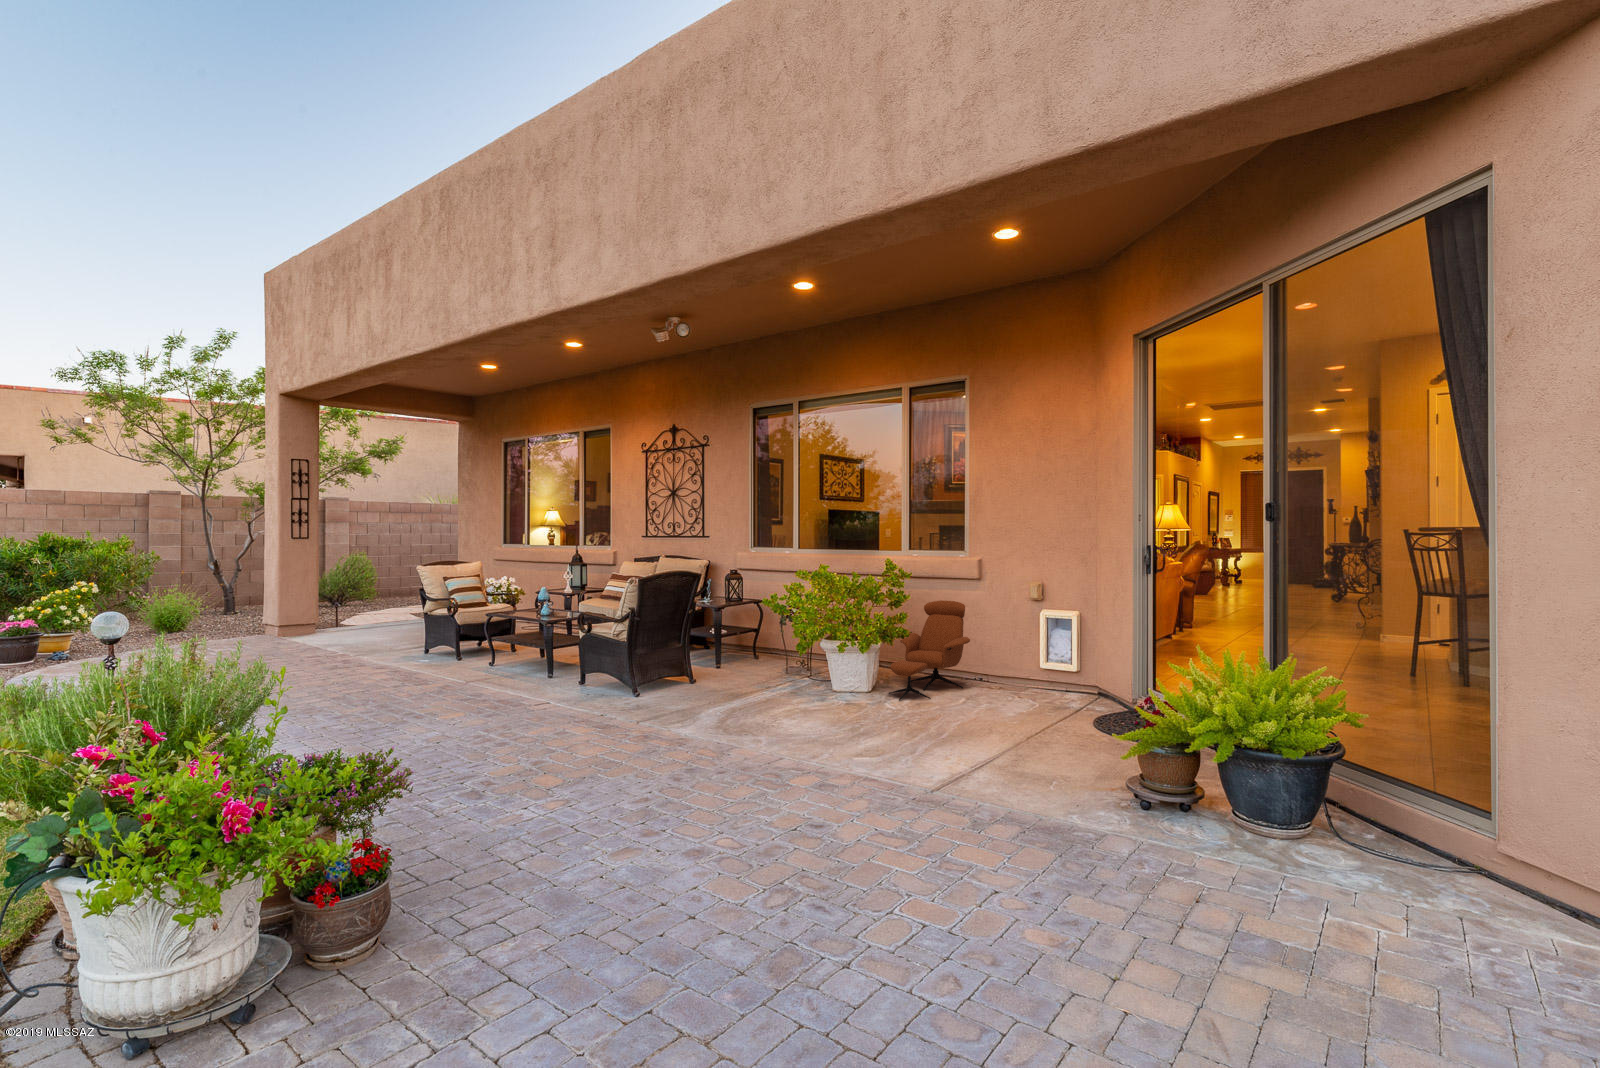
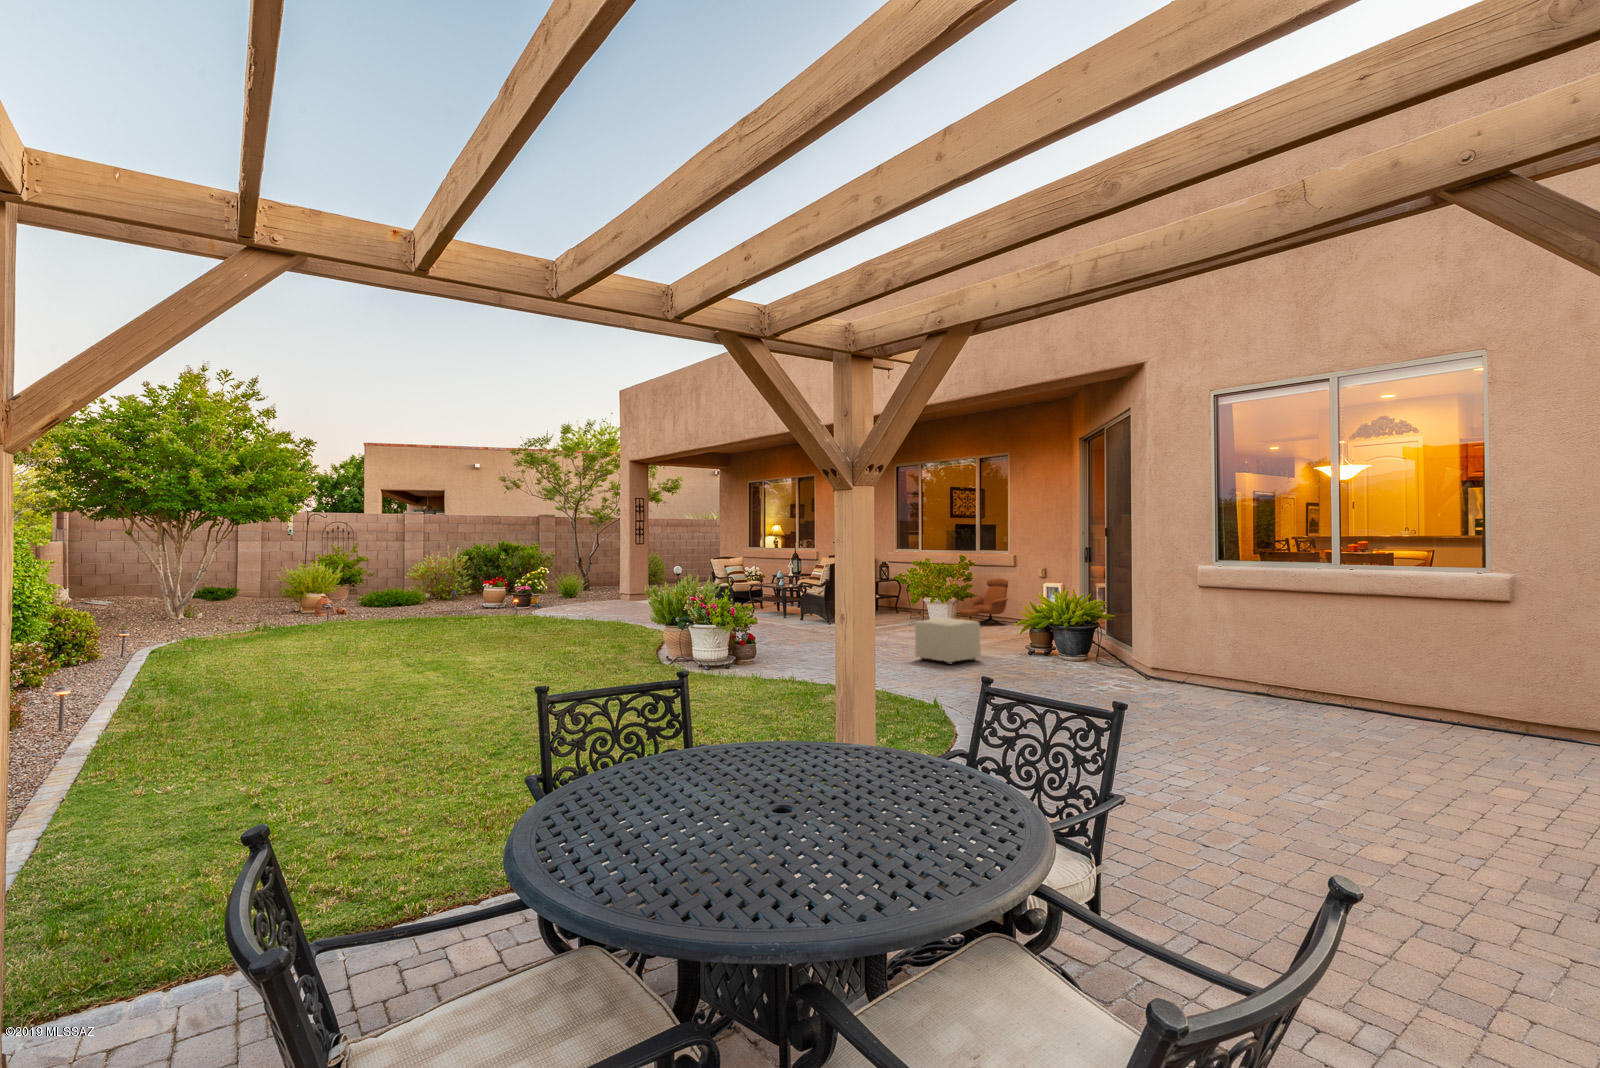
ottoman: none [888,734,1073,913] -> present [915,618,981,664]

